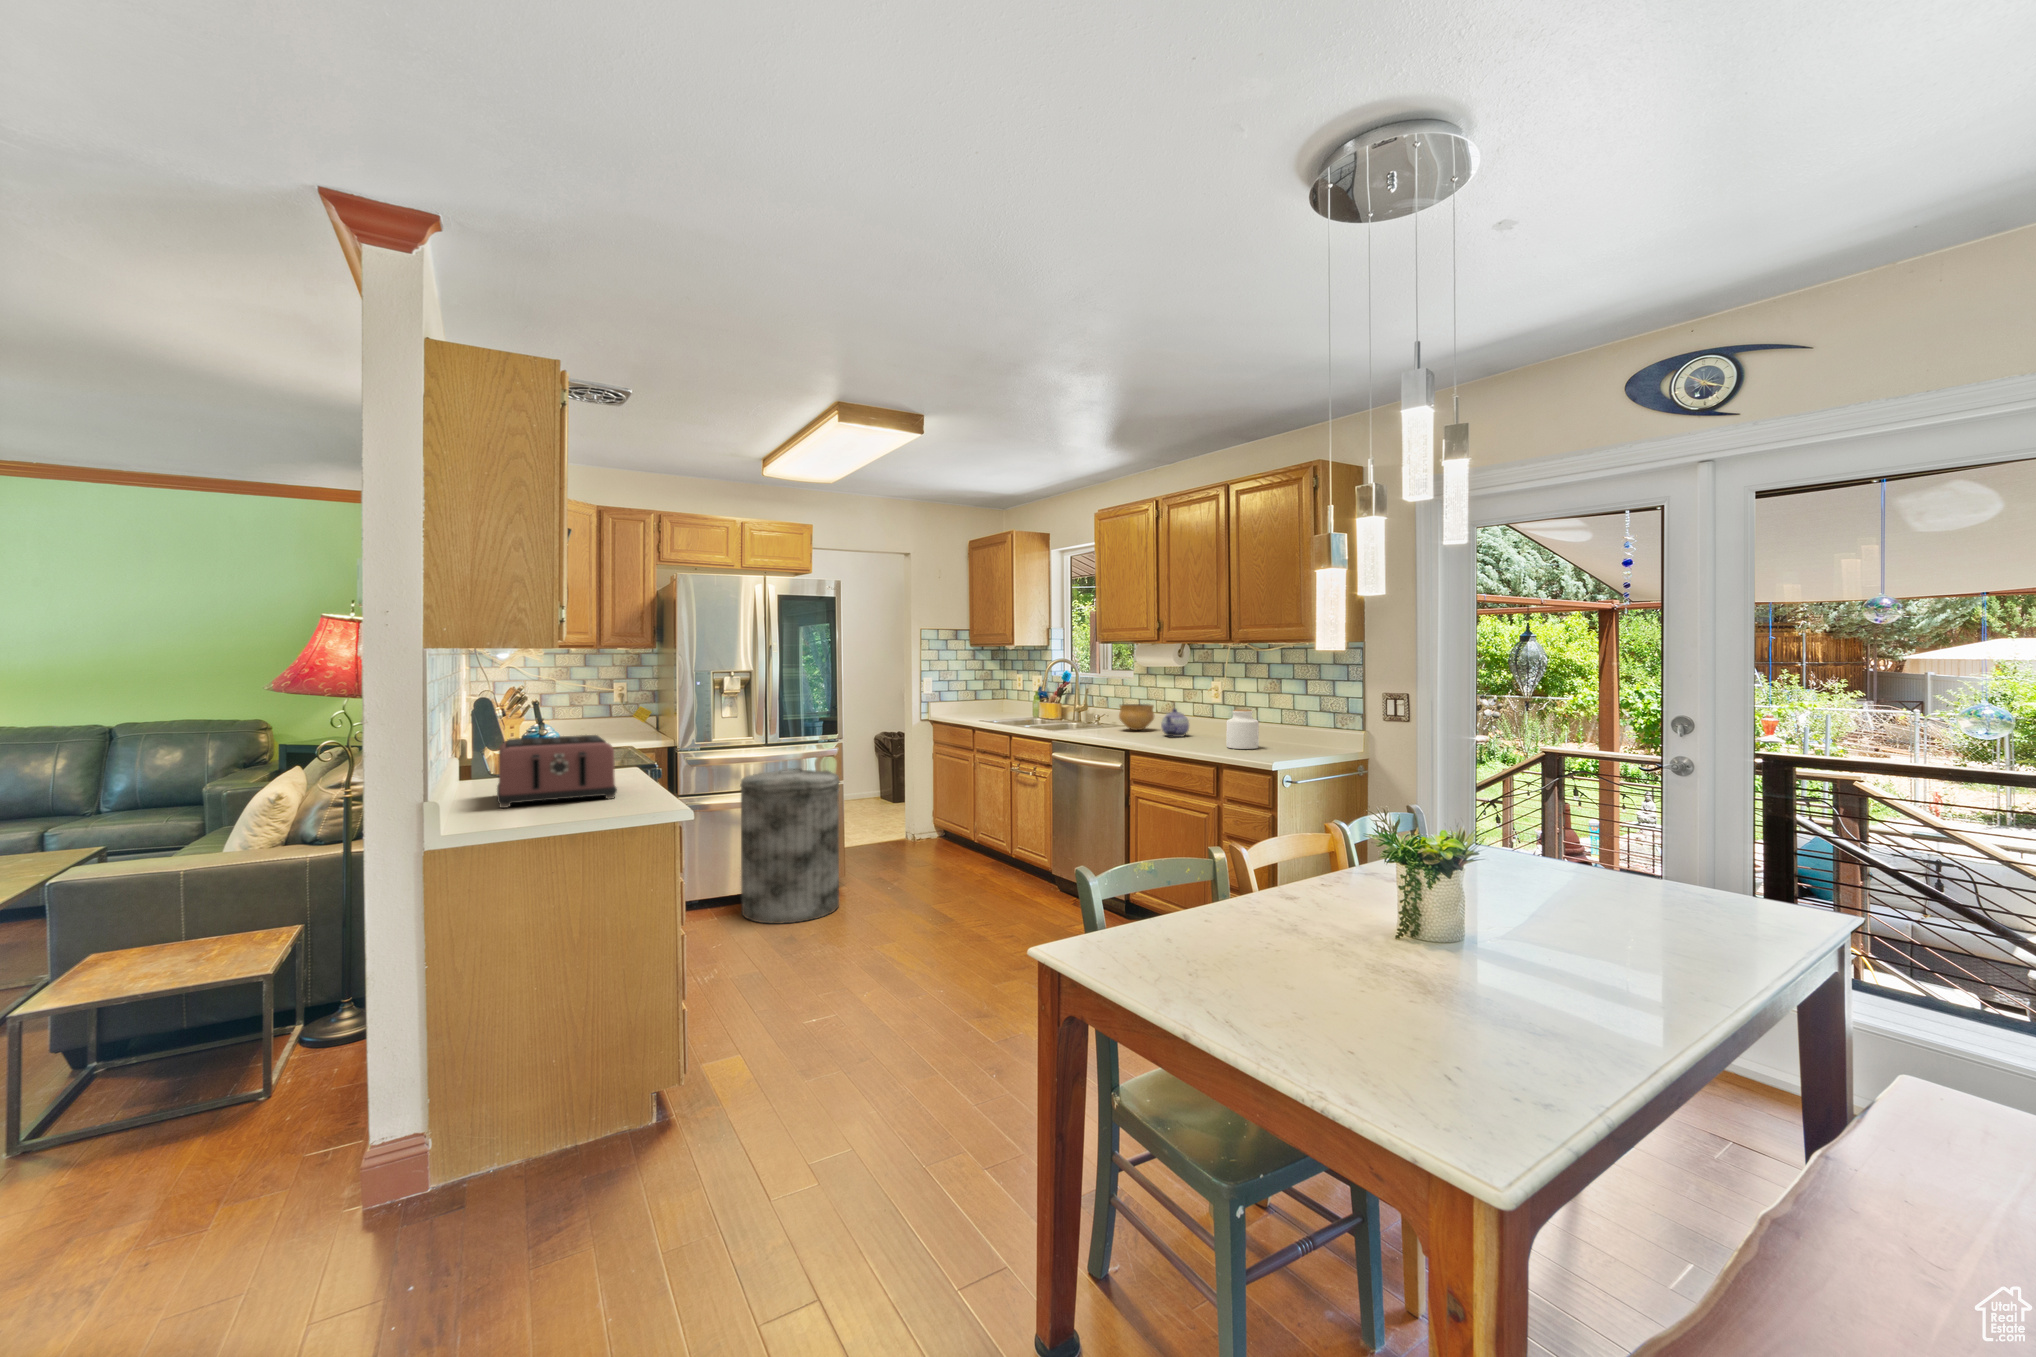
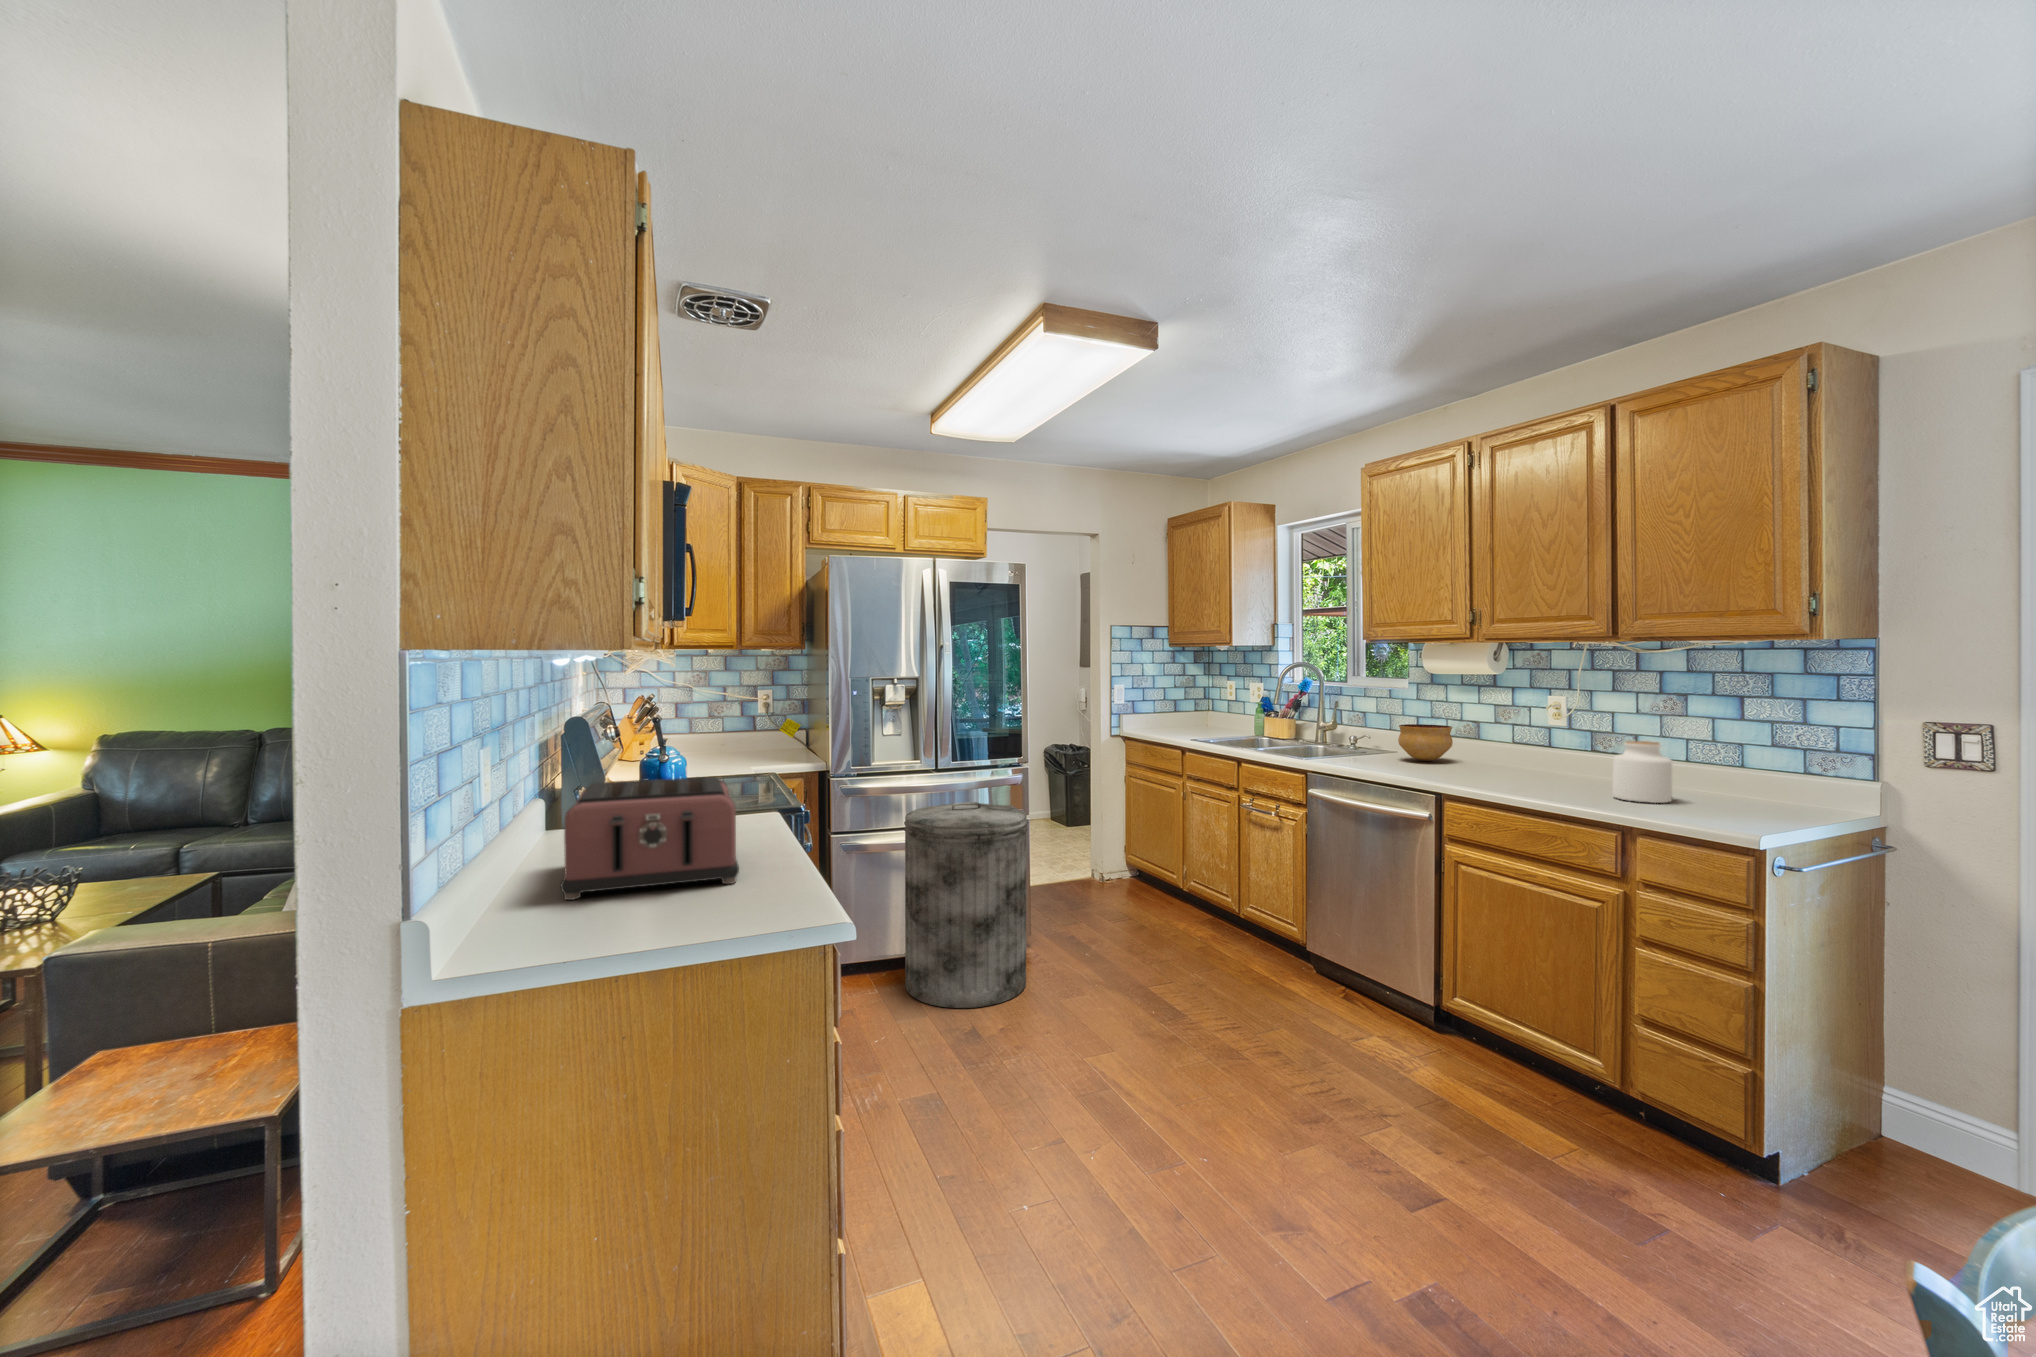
teapot: present [1161,709,1189,737] -> none [1475,734,1520,774]

